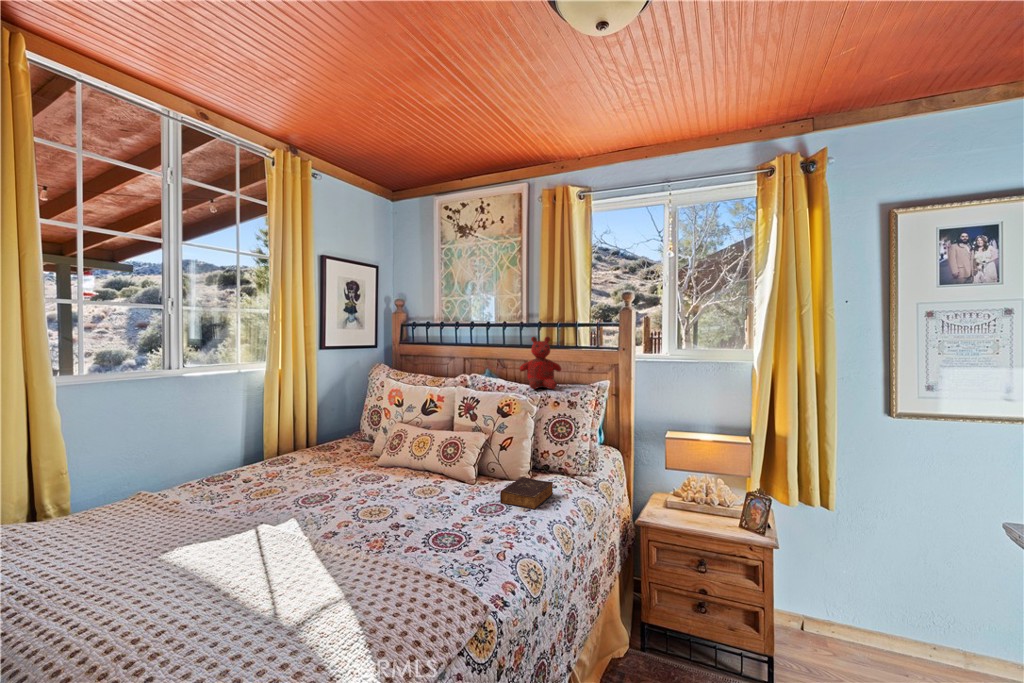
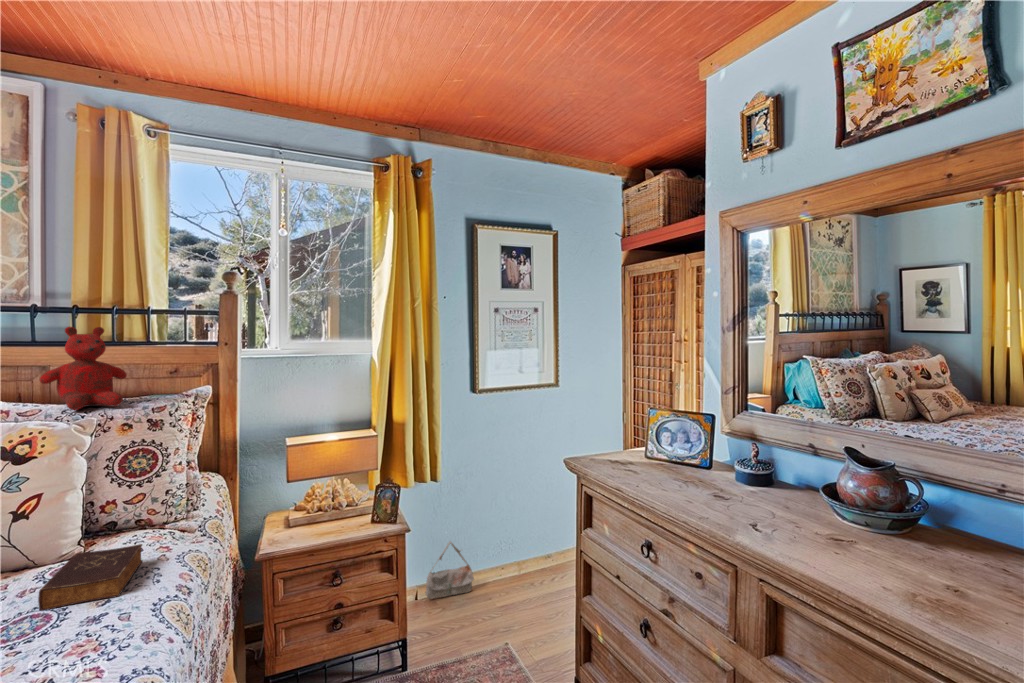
bag: none [815,584,887,656] -> present [425,541,474,599]

